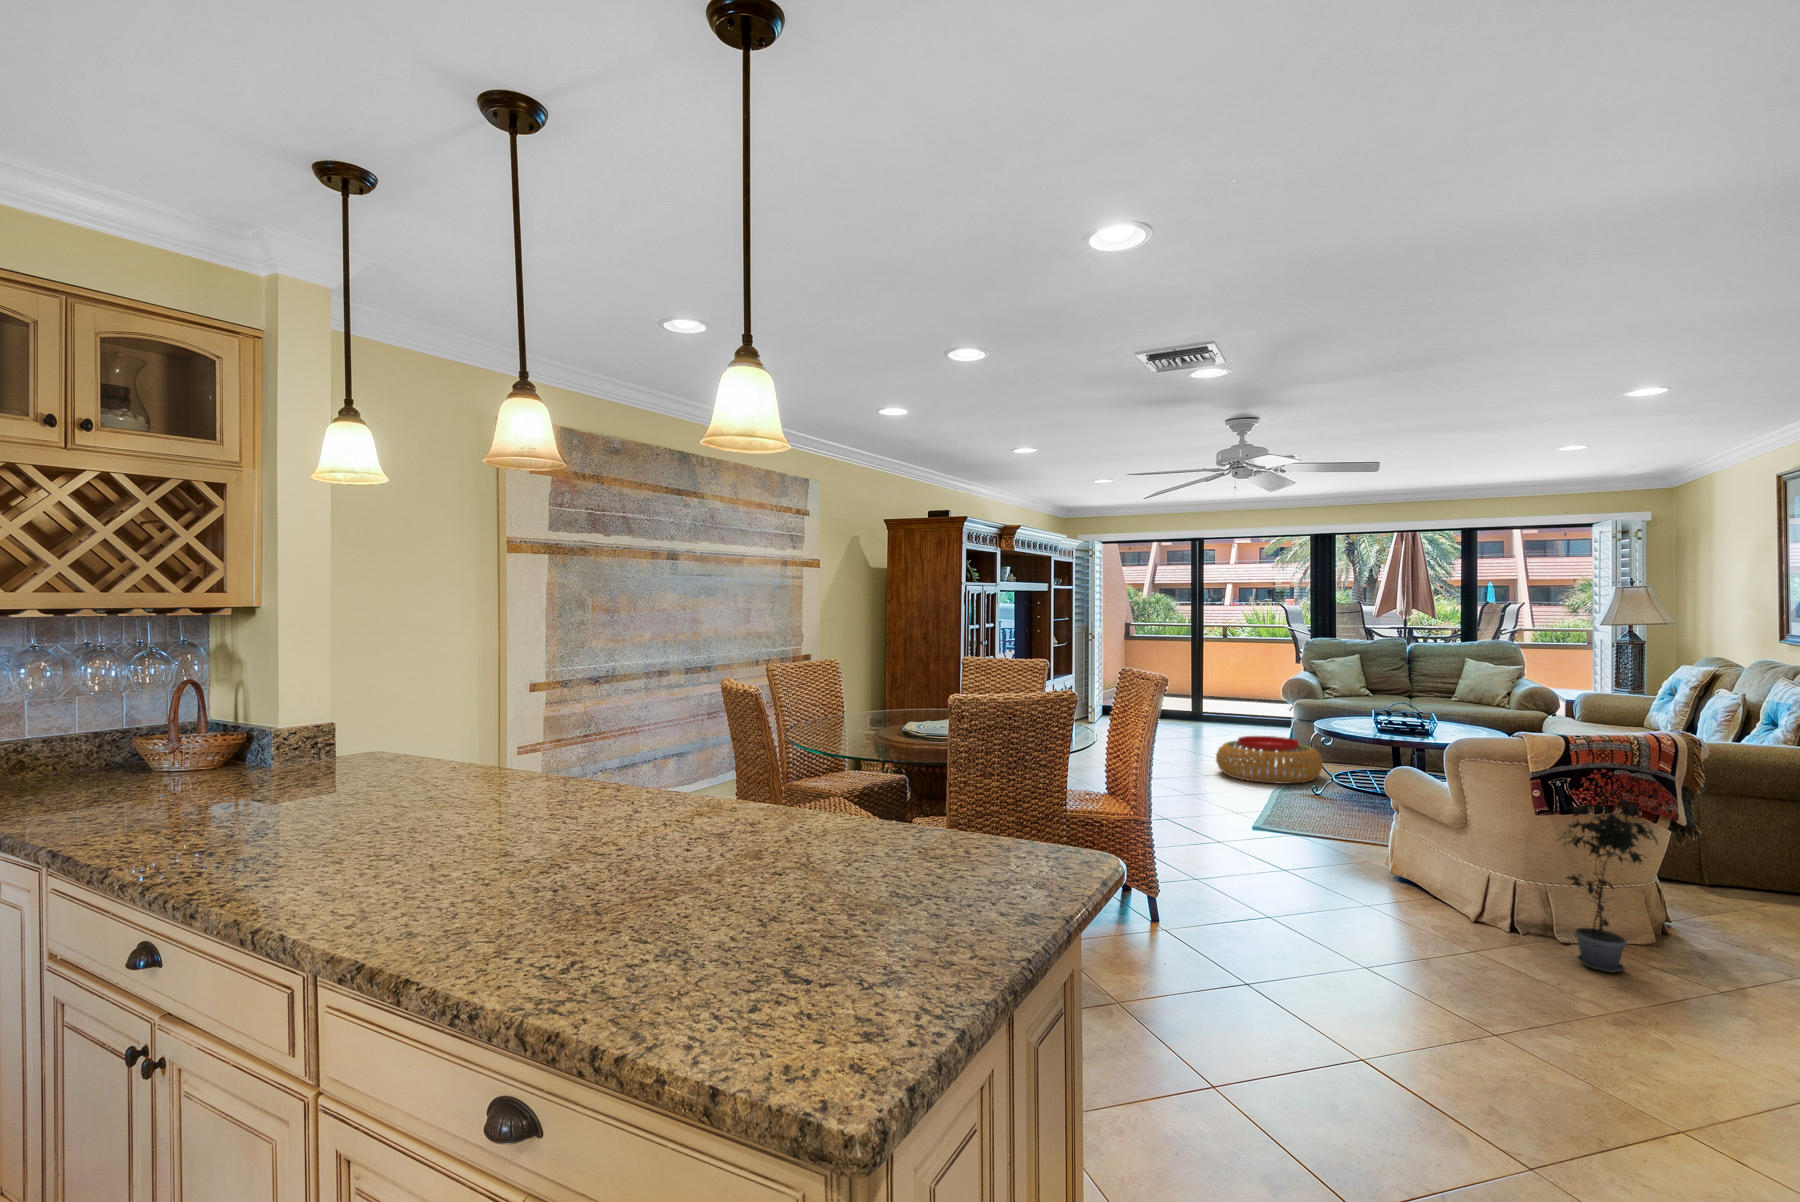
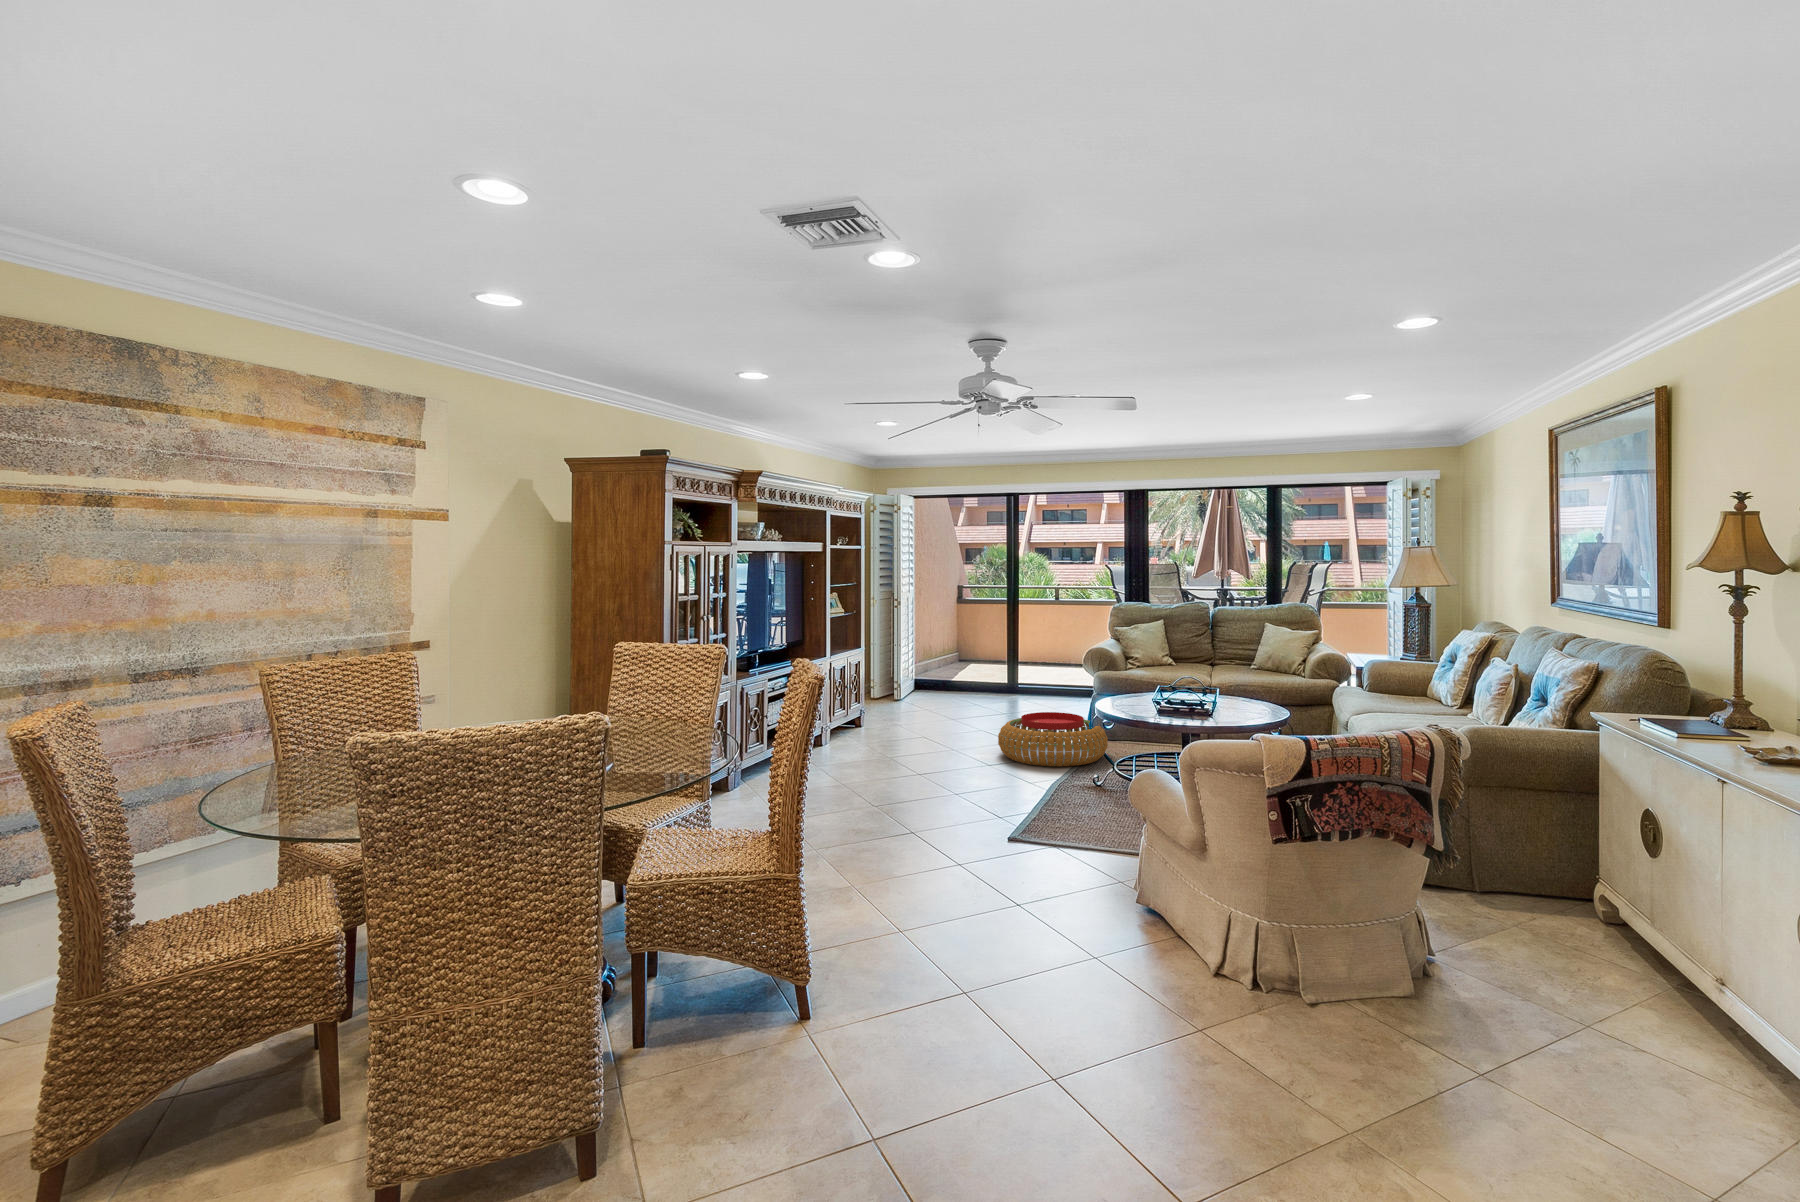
potted plant: present [1558,791,1658,973] -> none [1289,814,1402,1048]

